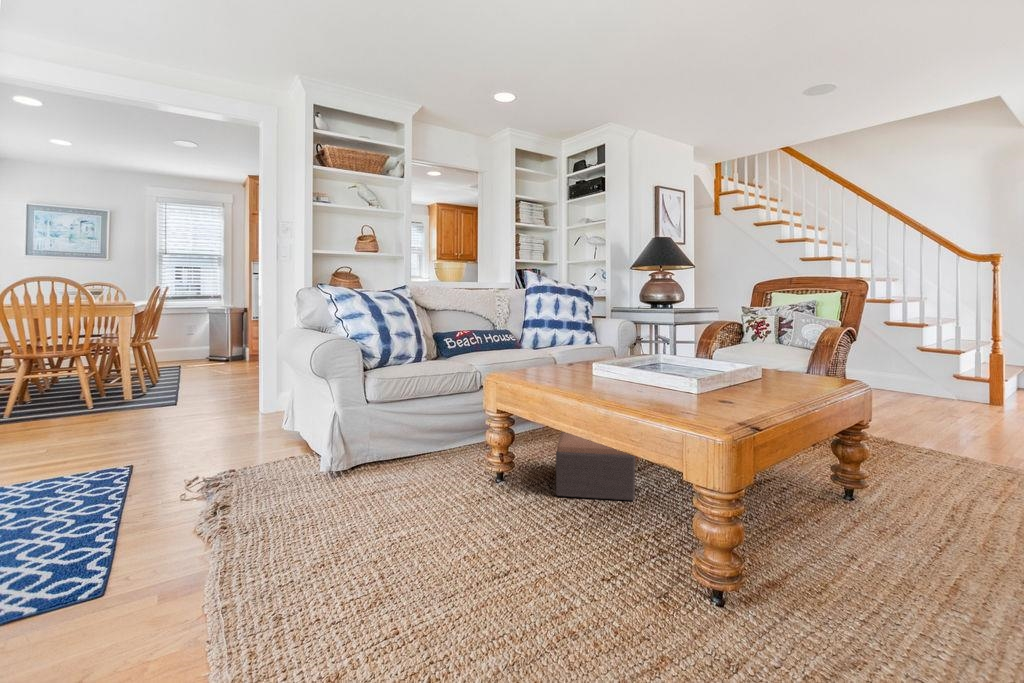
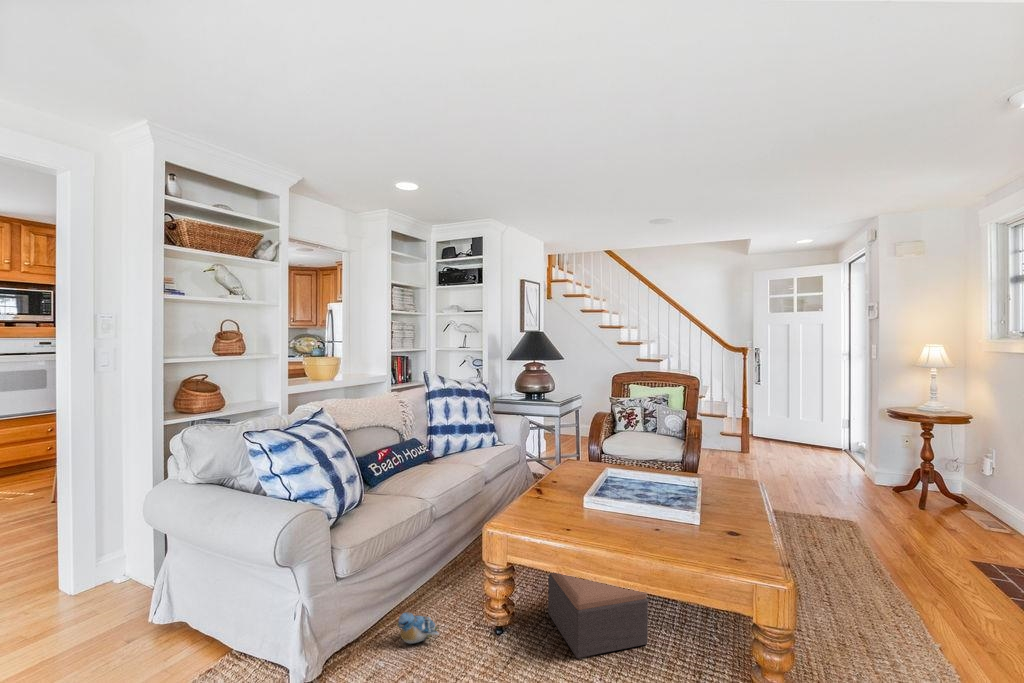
plush toy: none [425,440,463,466] -> present [397,612,439,644]

